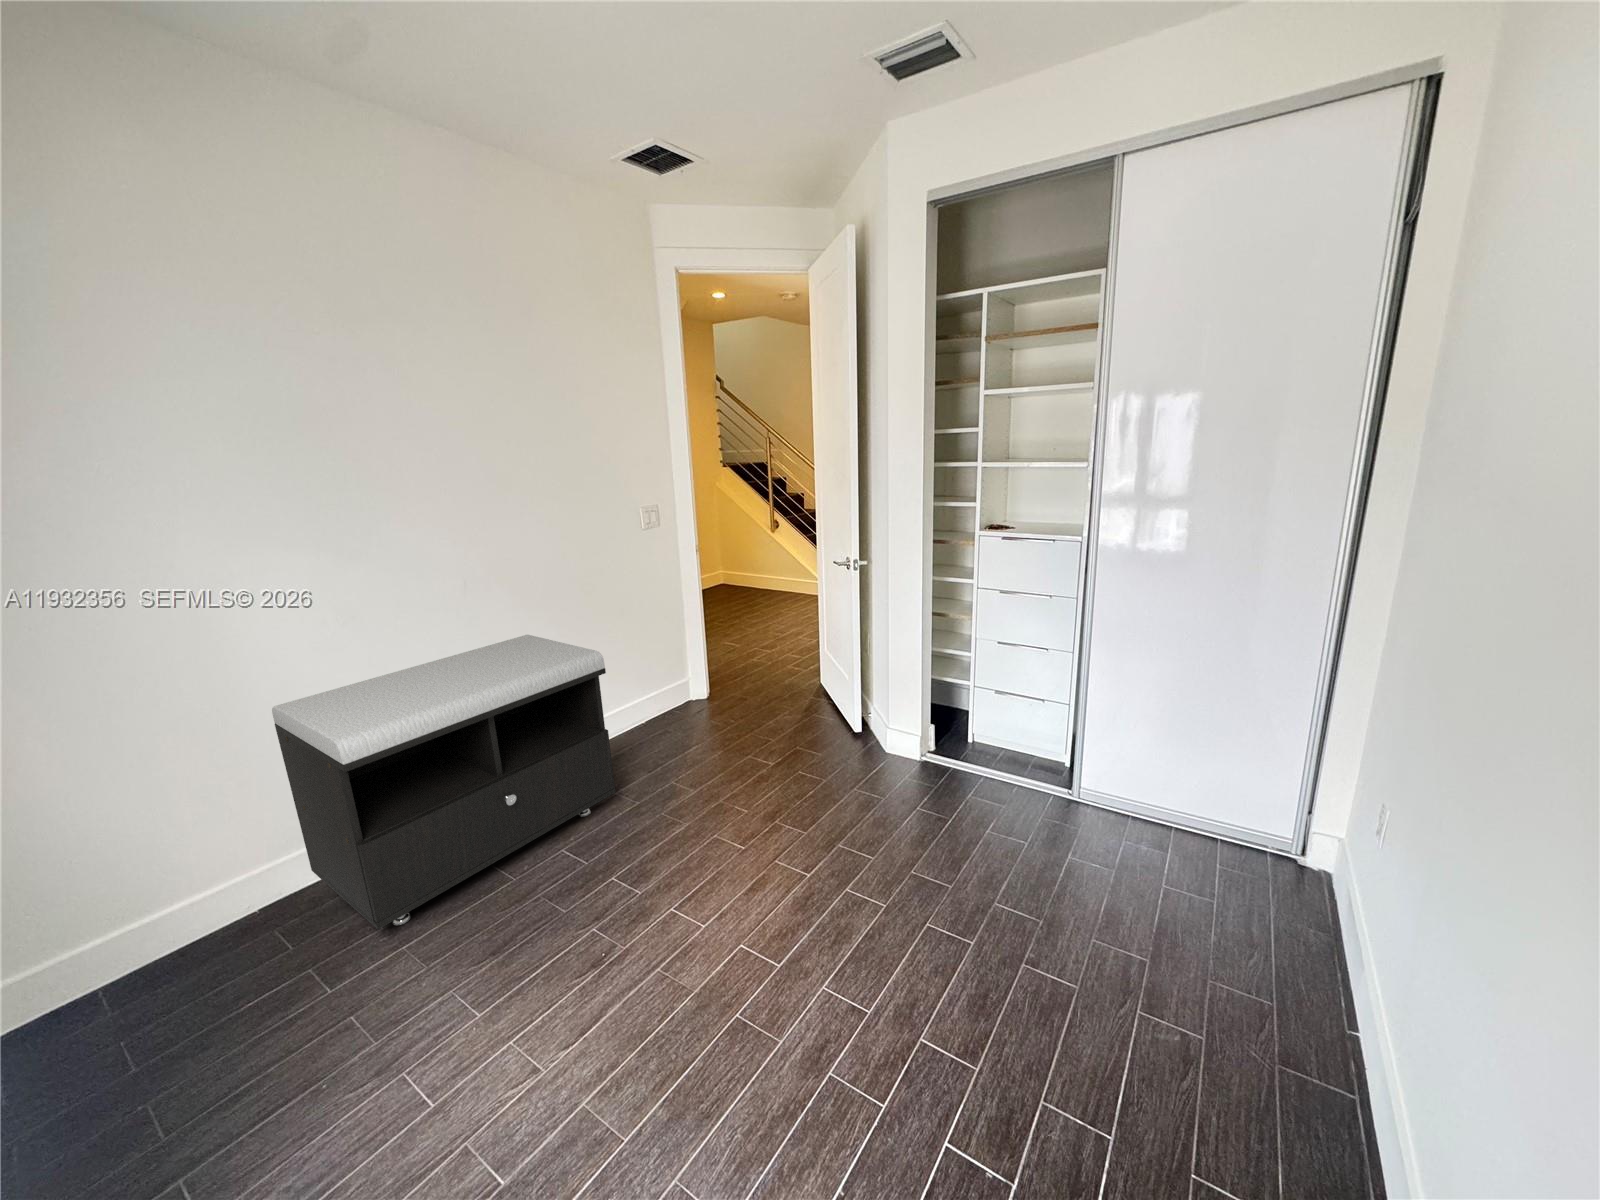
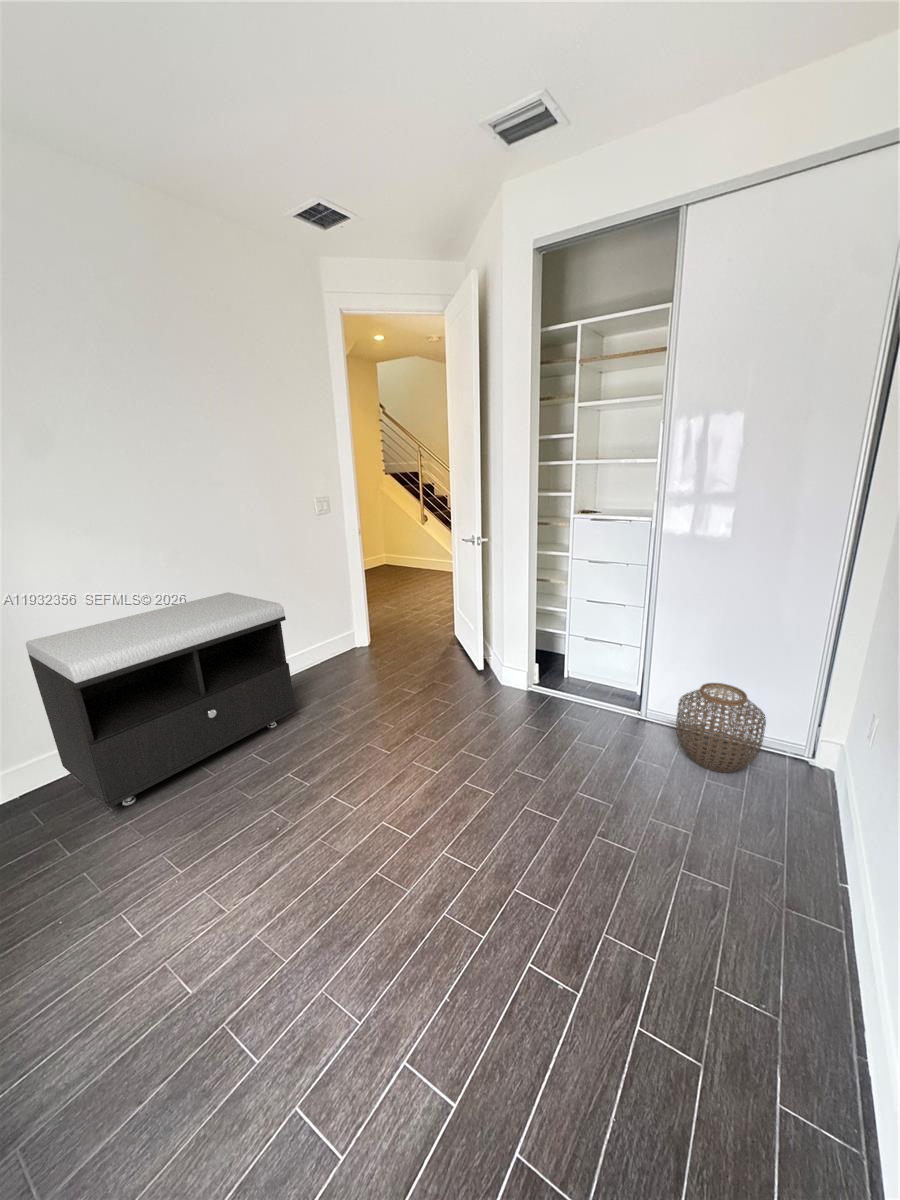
woven basket: none [1123,757,1243,878] -> present [676,683,766,773]

